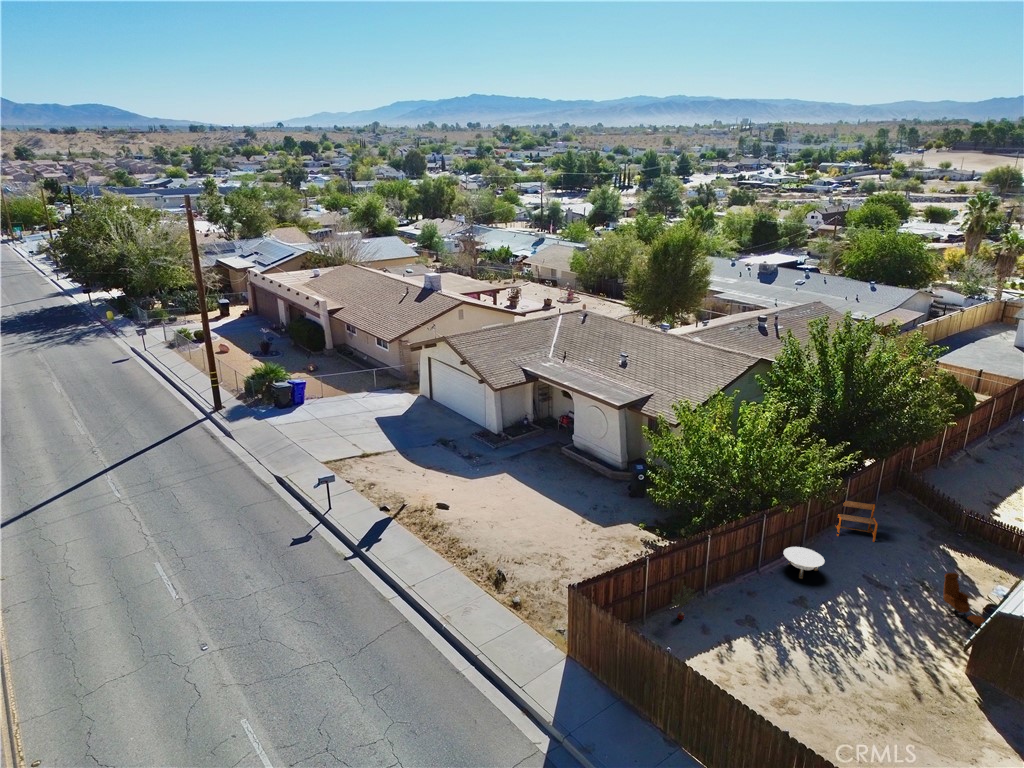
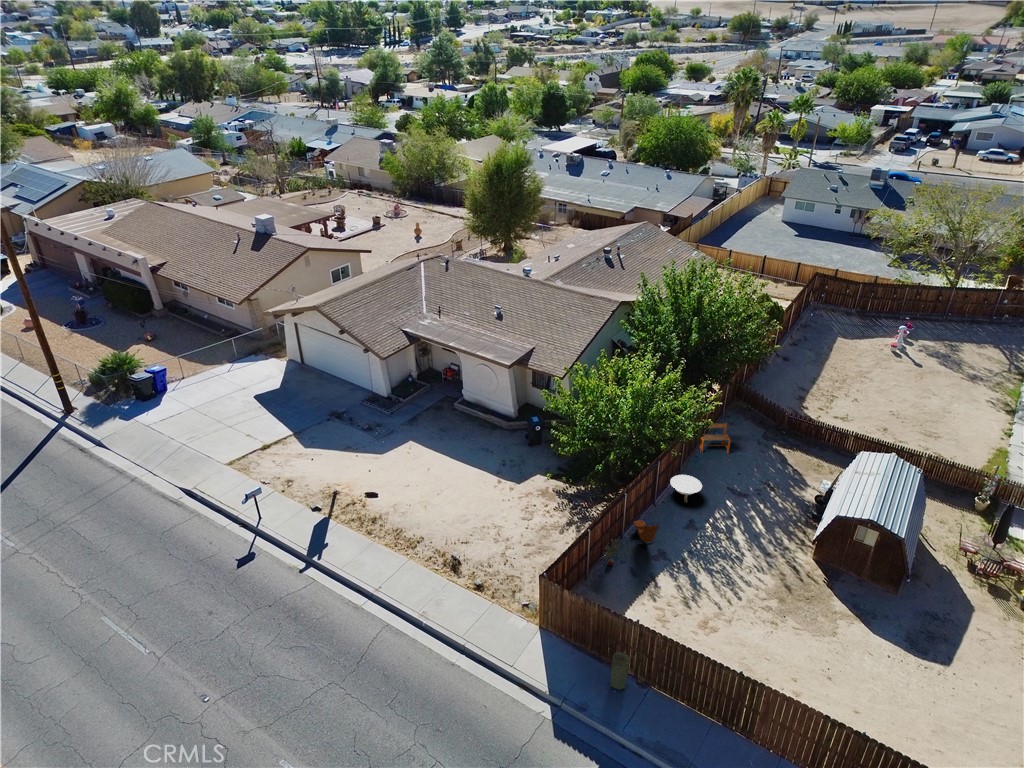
lounge chair: present [943,573,985,629] -> present [634,521,658,546]
trash can: none [629,692,655,745] -> present [610,652,630,689]

